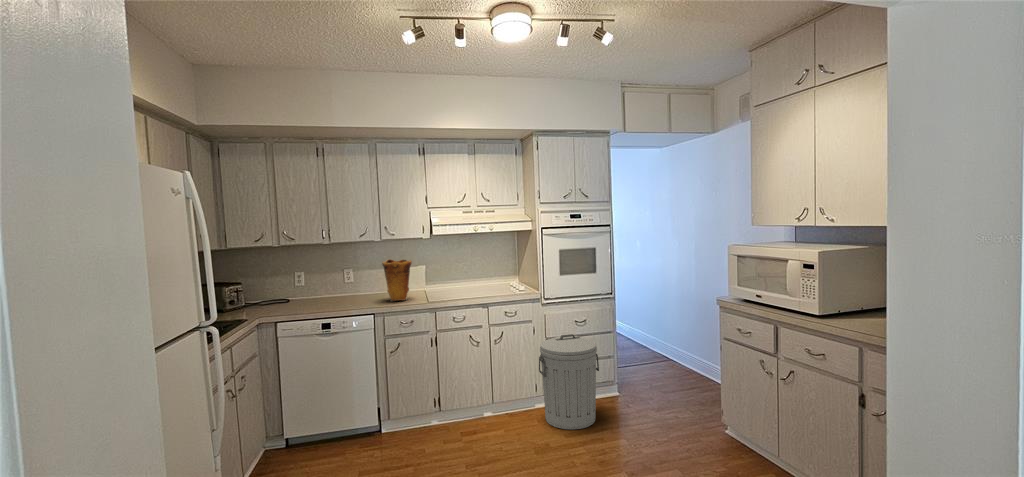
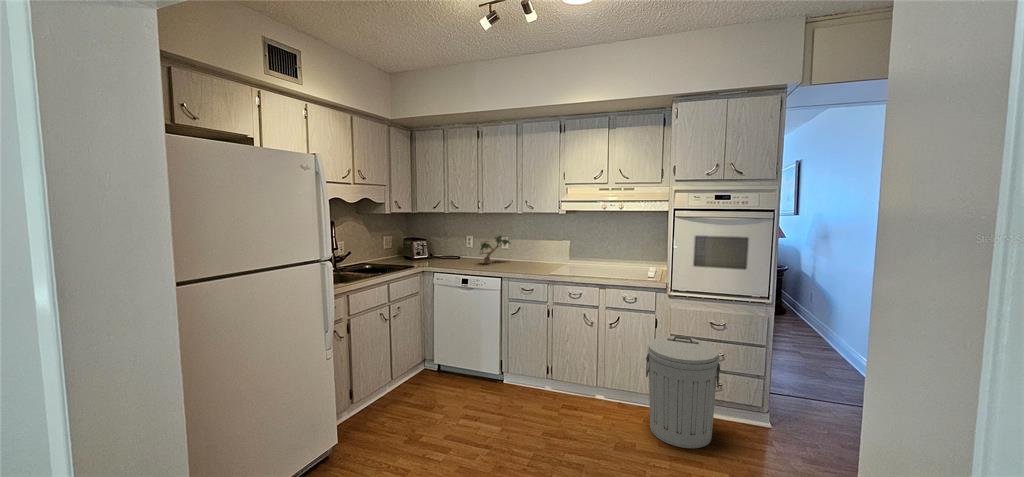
vase: present [382,259,412,301] -> none [517,232,543,271]
potted plant: none [322,266,361,302] -> present [480,235,510,264]

